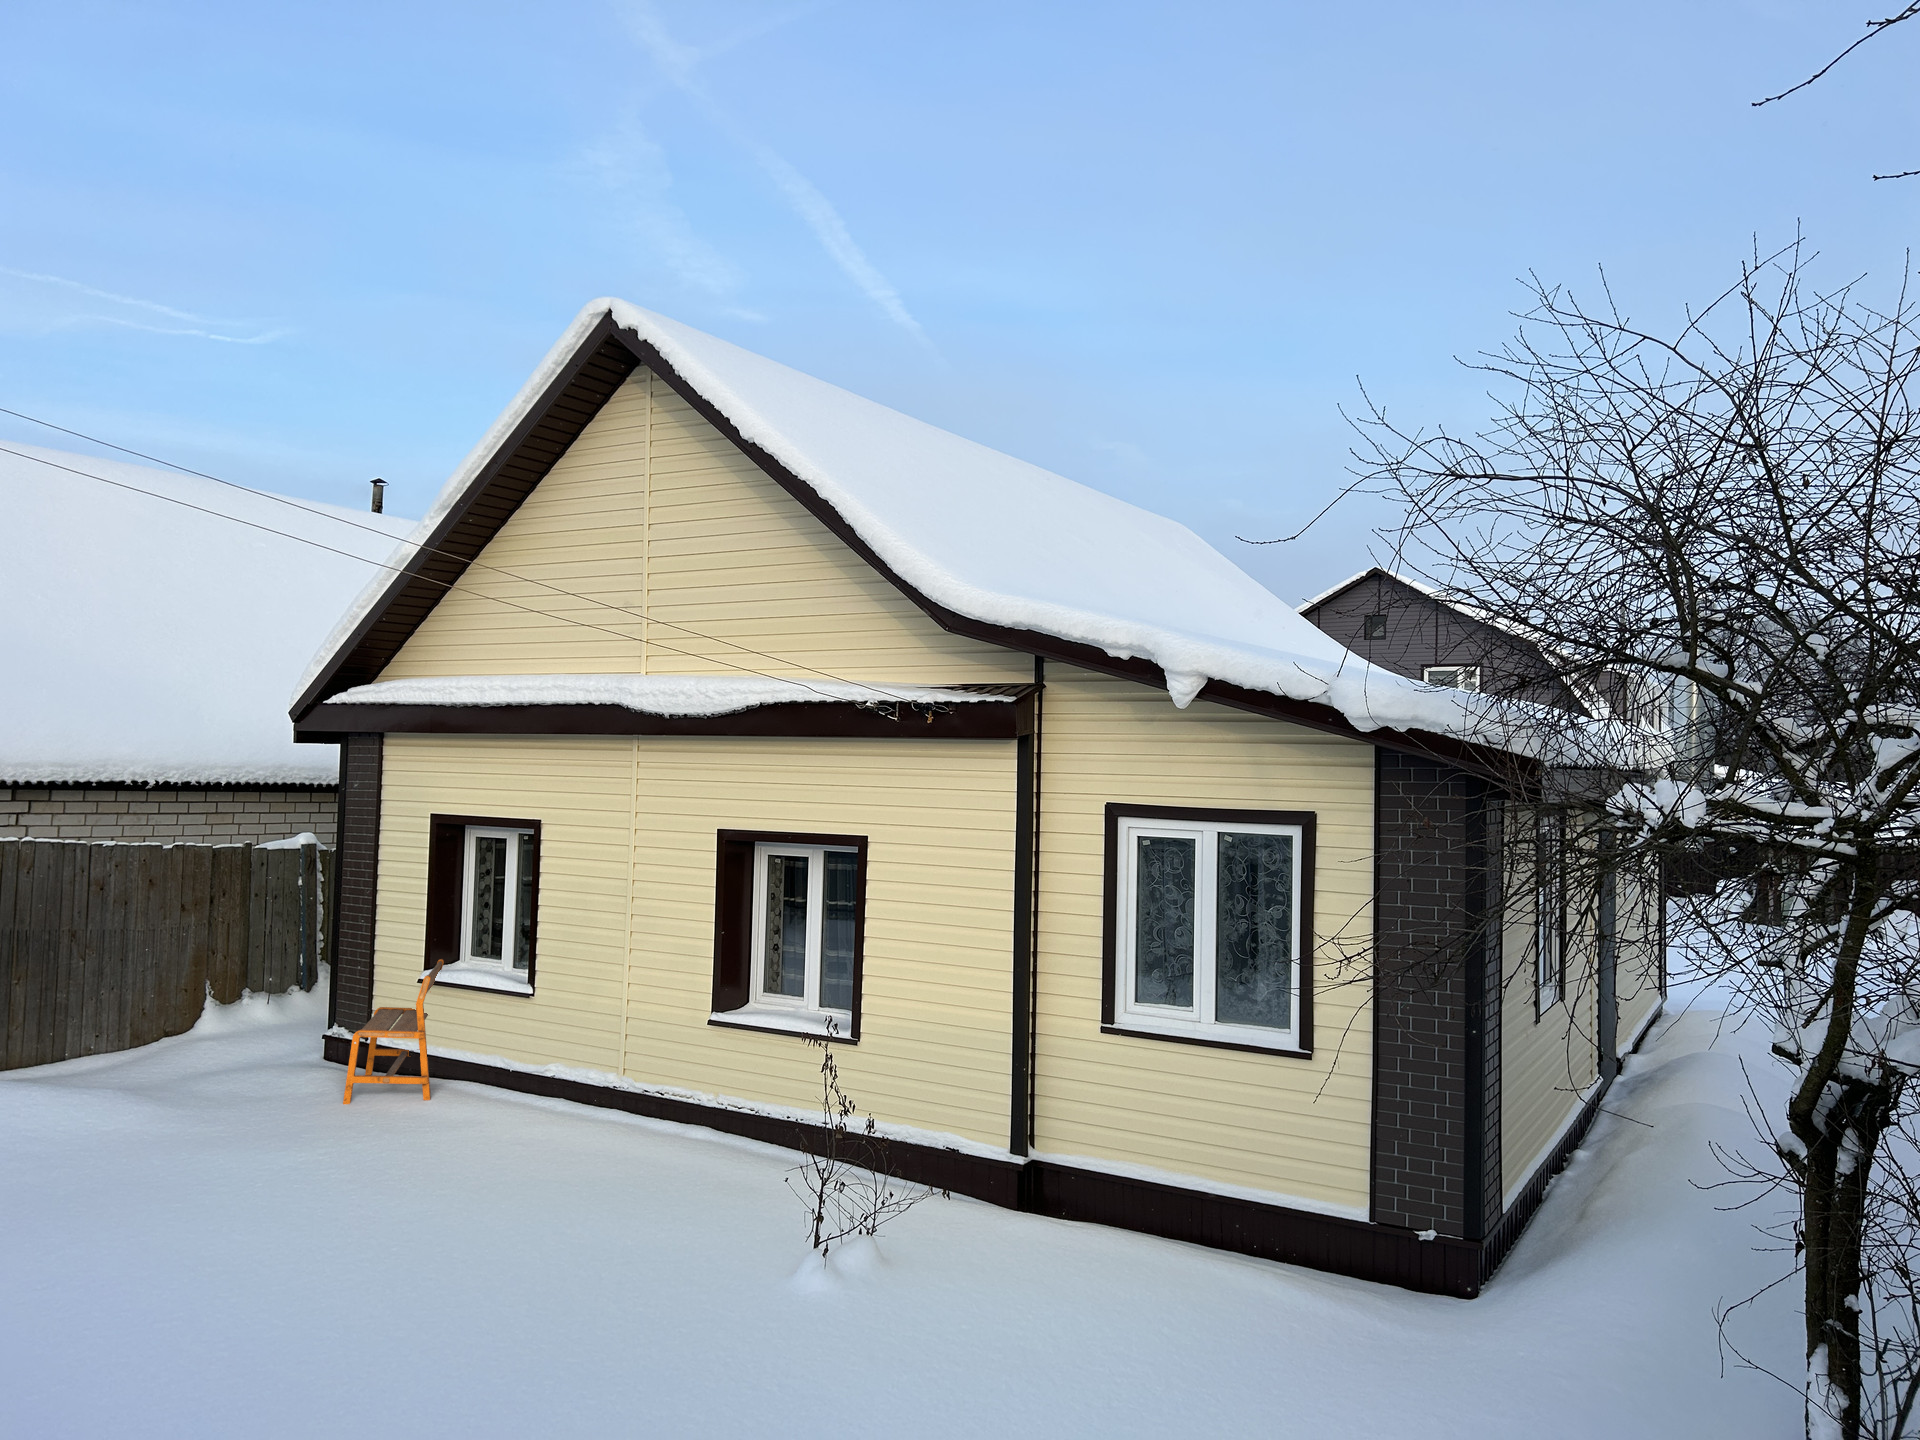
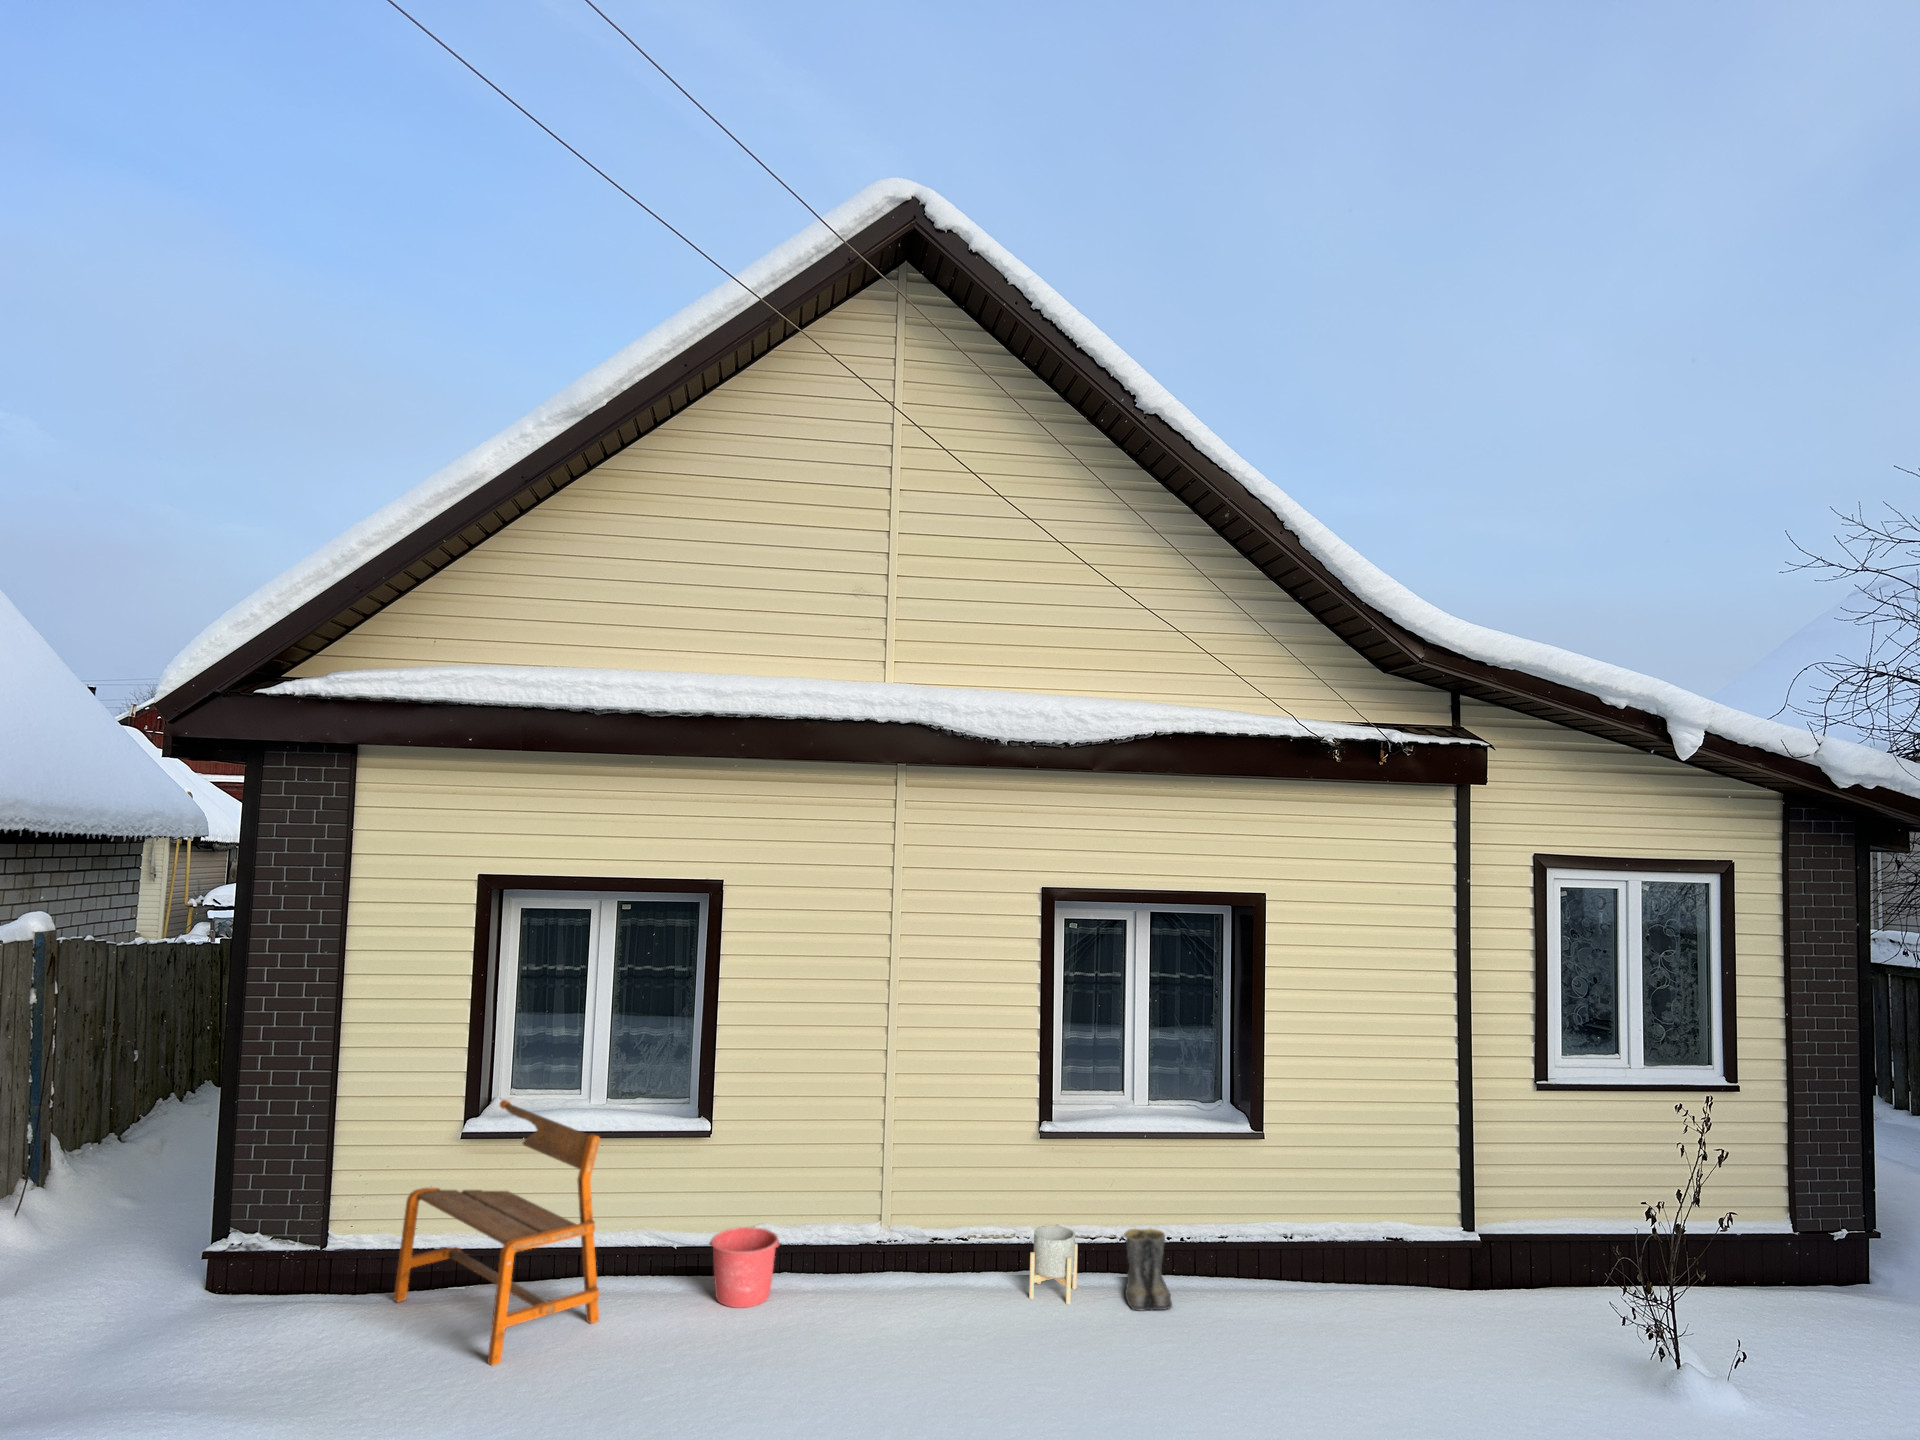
bucket: none [499,1061,549,1110] -> present [710,1227,781,1308]
planter: none [673,1090,718,1147] -> present [1029,1225,1078,1304]
boots: none [716,1103,773,1161] -> present [1124,1228,1172,1310]

